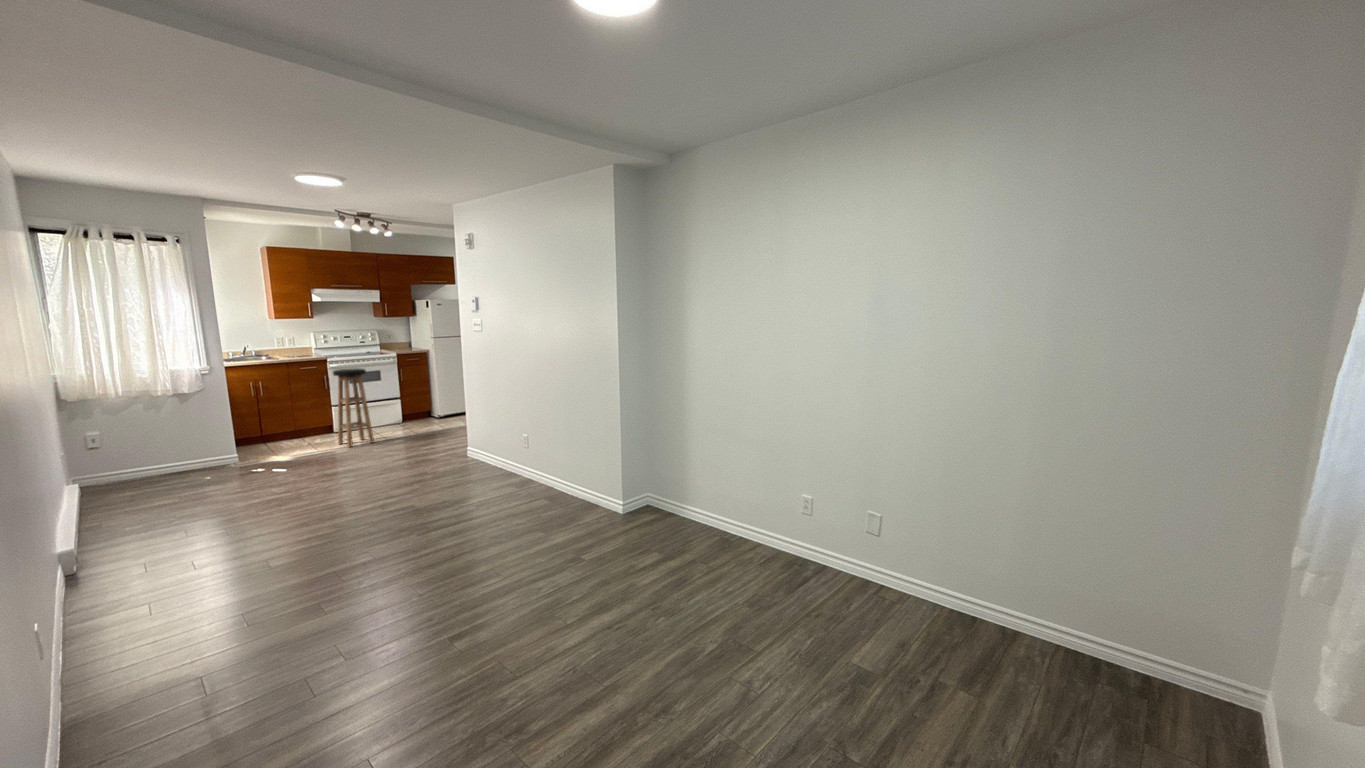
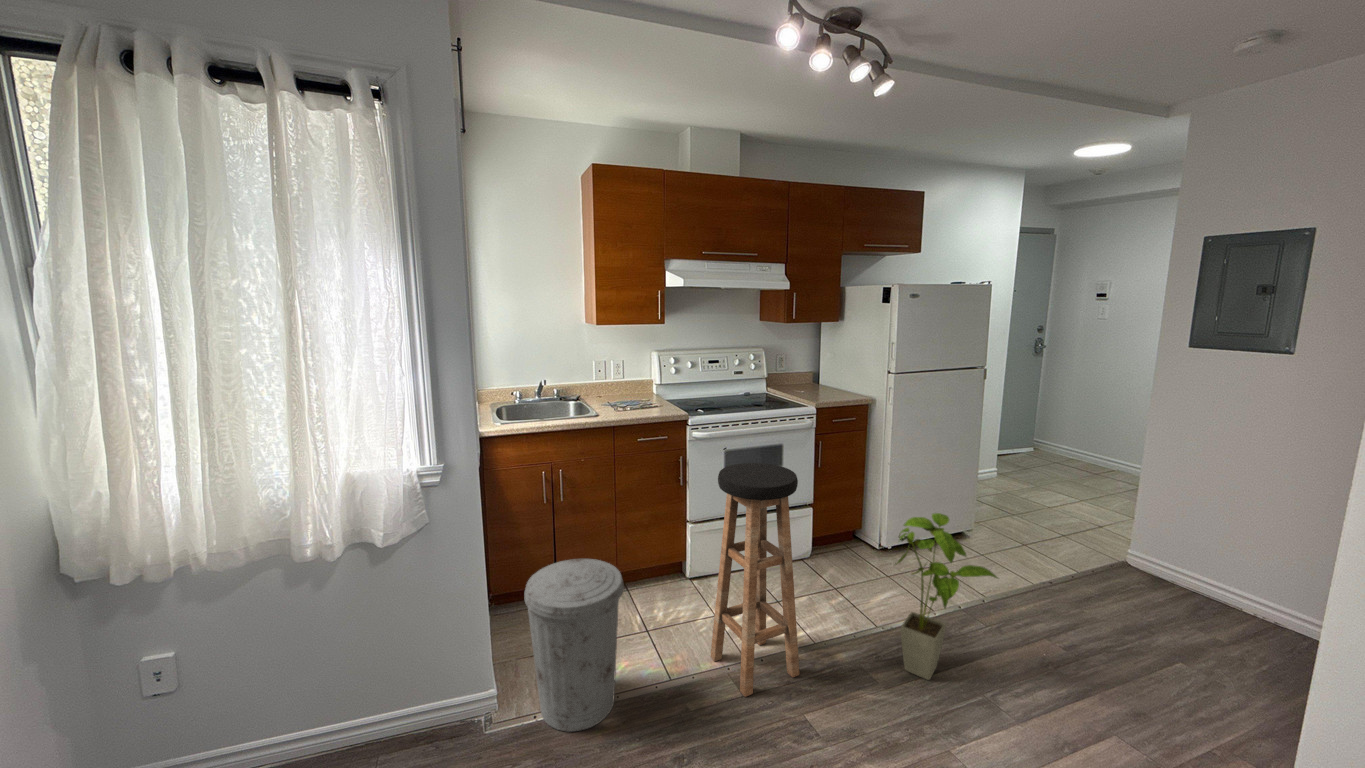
house plant: none [407,379,443,438] -> present [897,513,998,680]
trash can: none [249,405,293,460] -> present [524,559,624,732]

